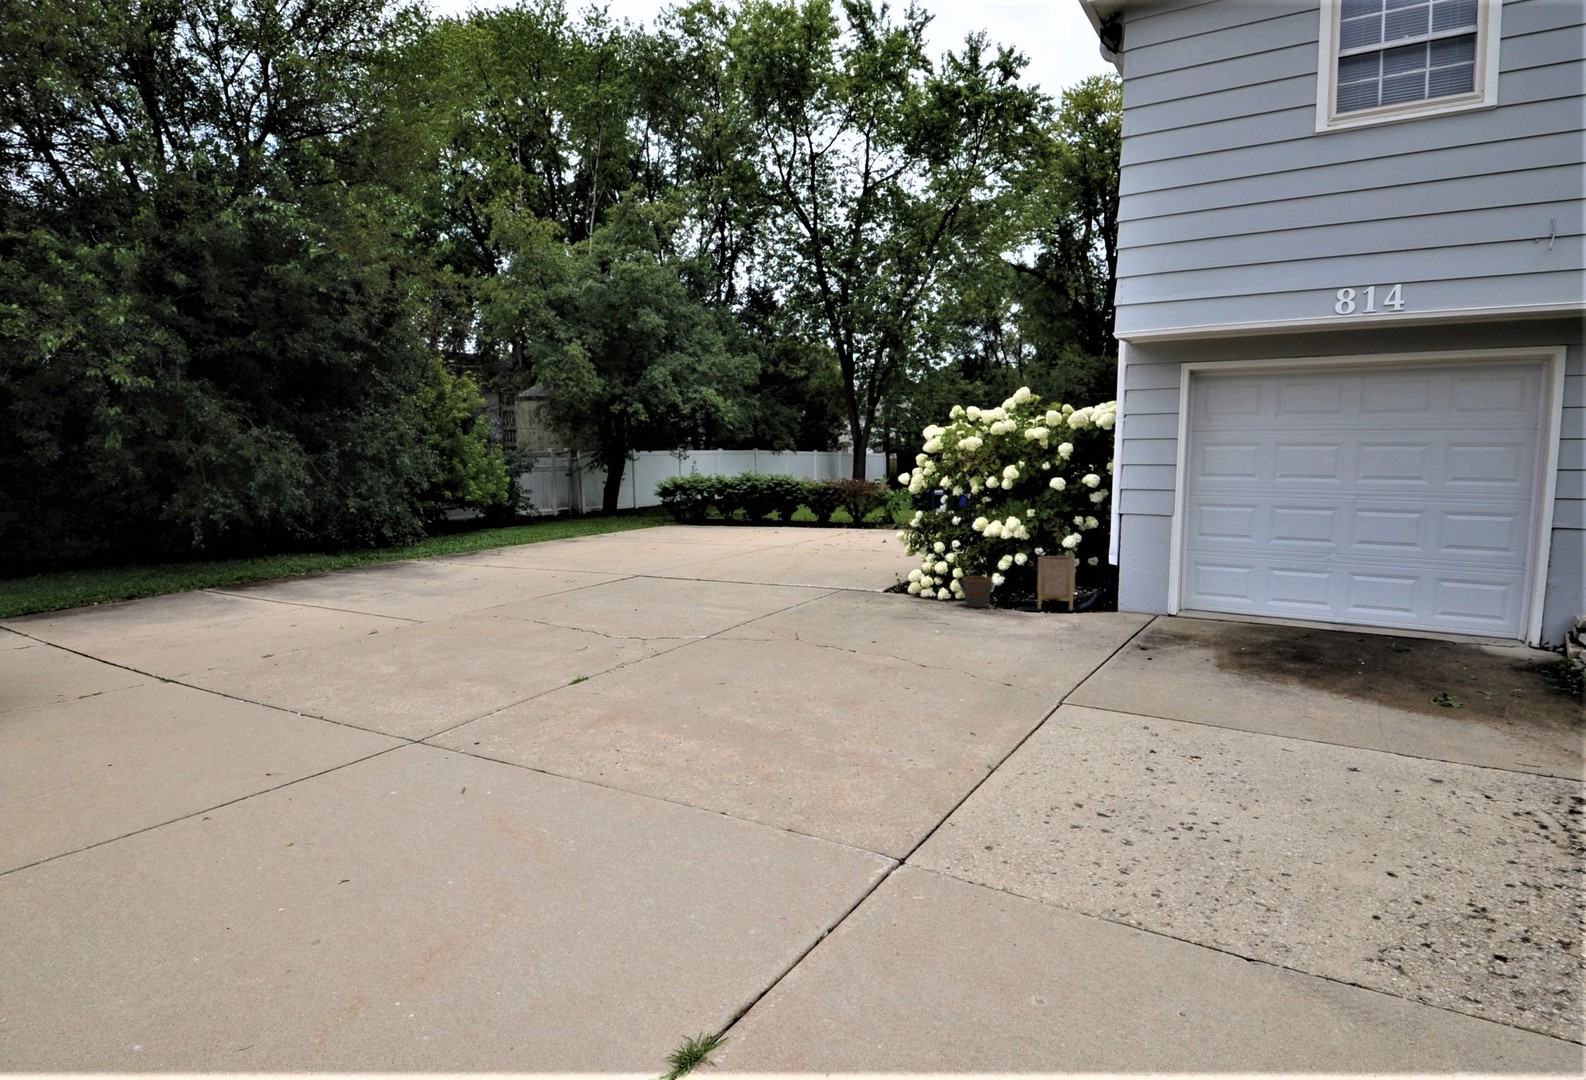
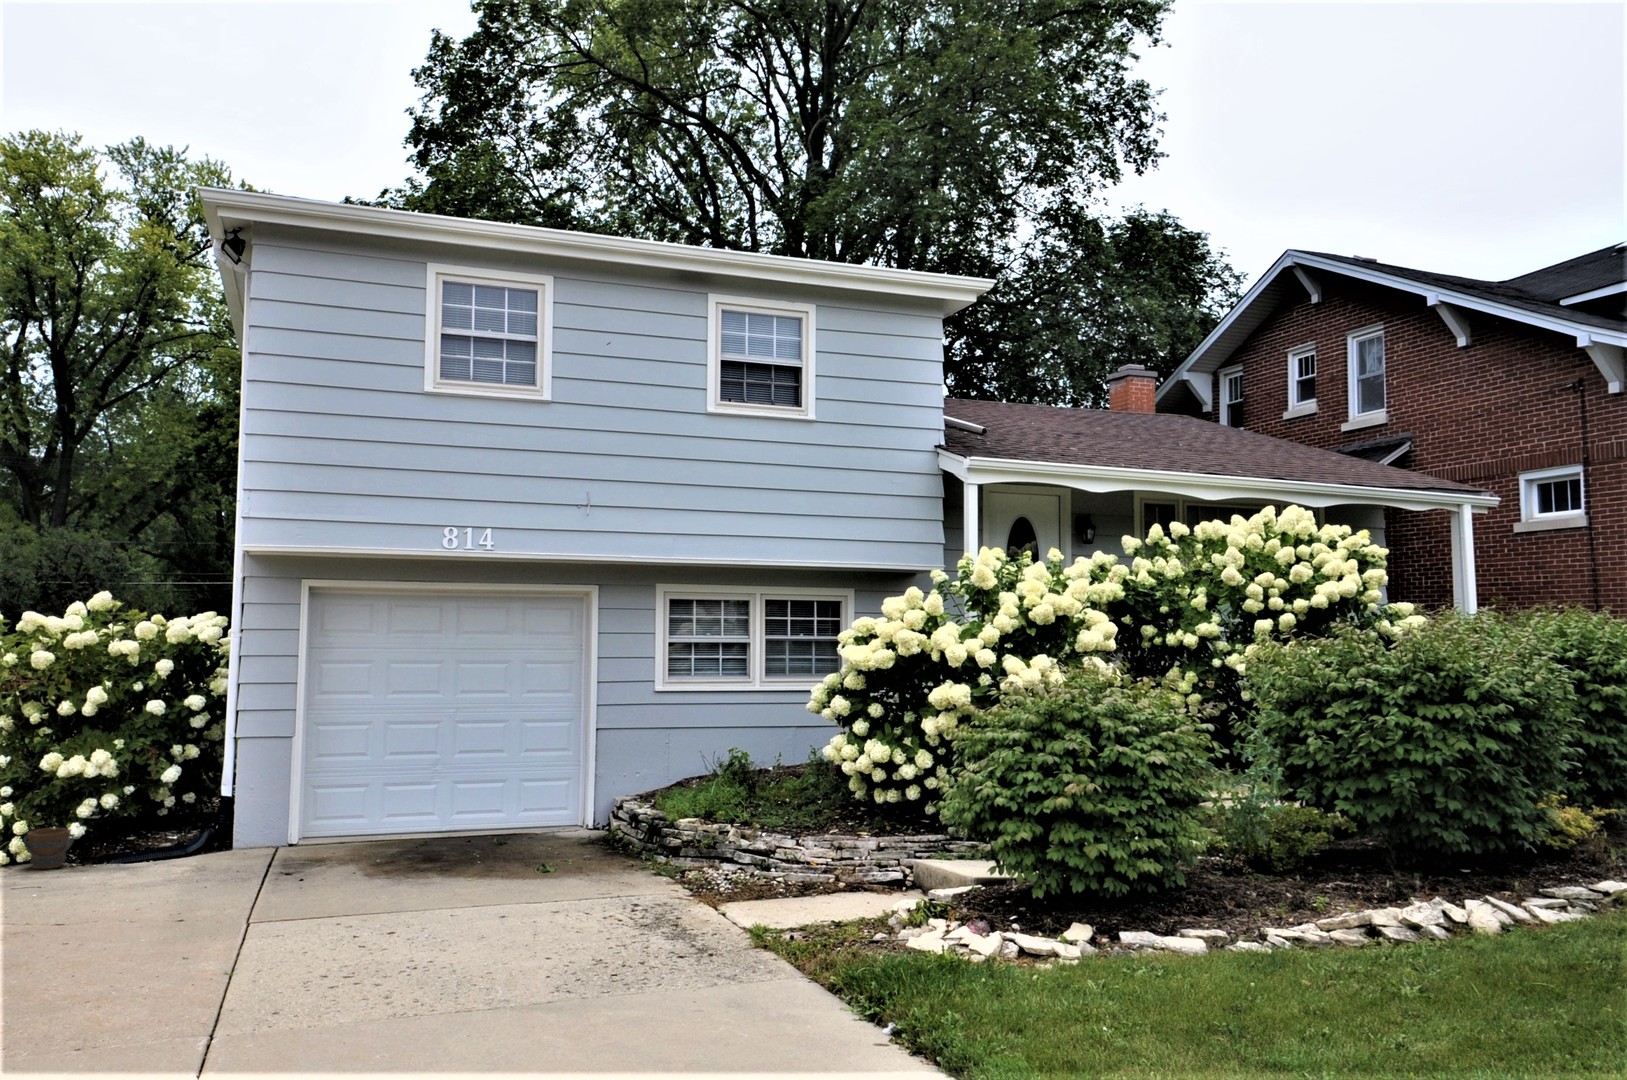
planter: present [1038,556,1075,610] -> none [131,792,180,858]

